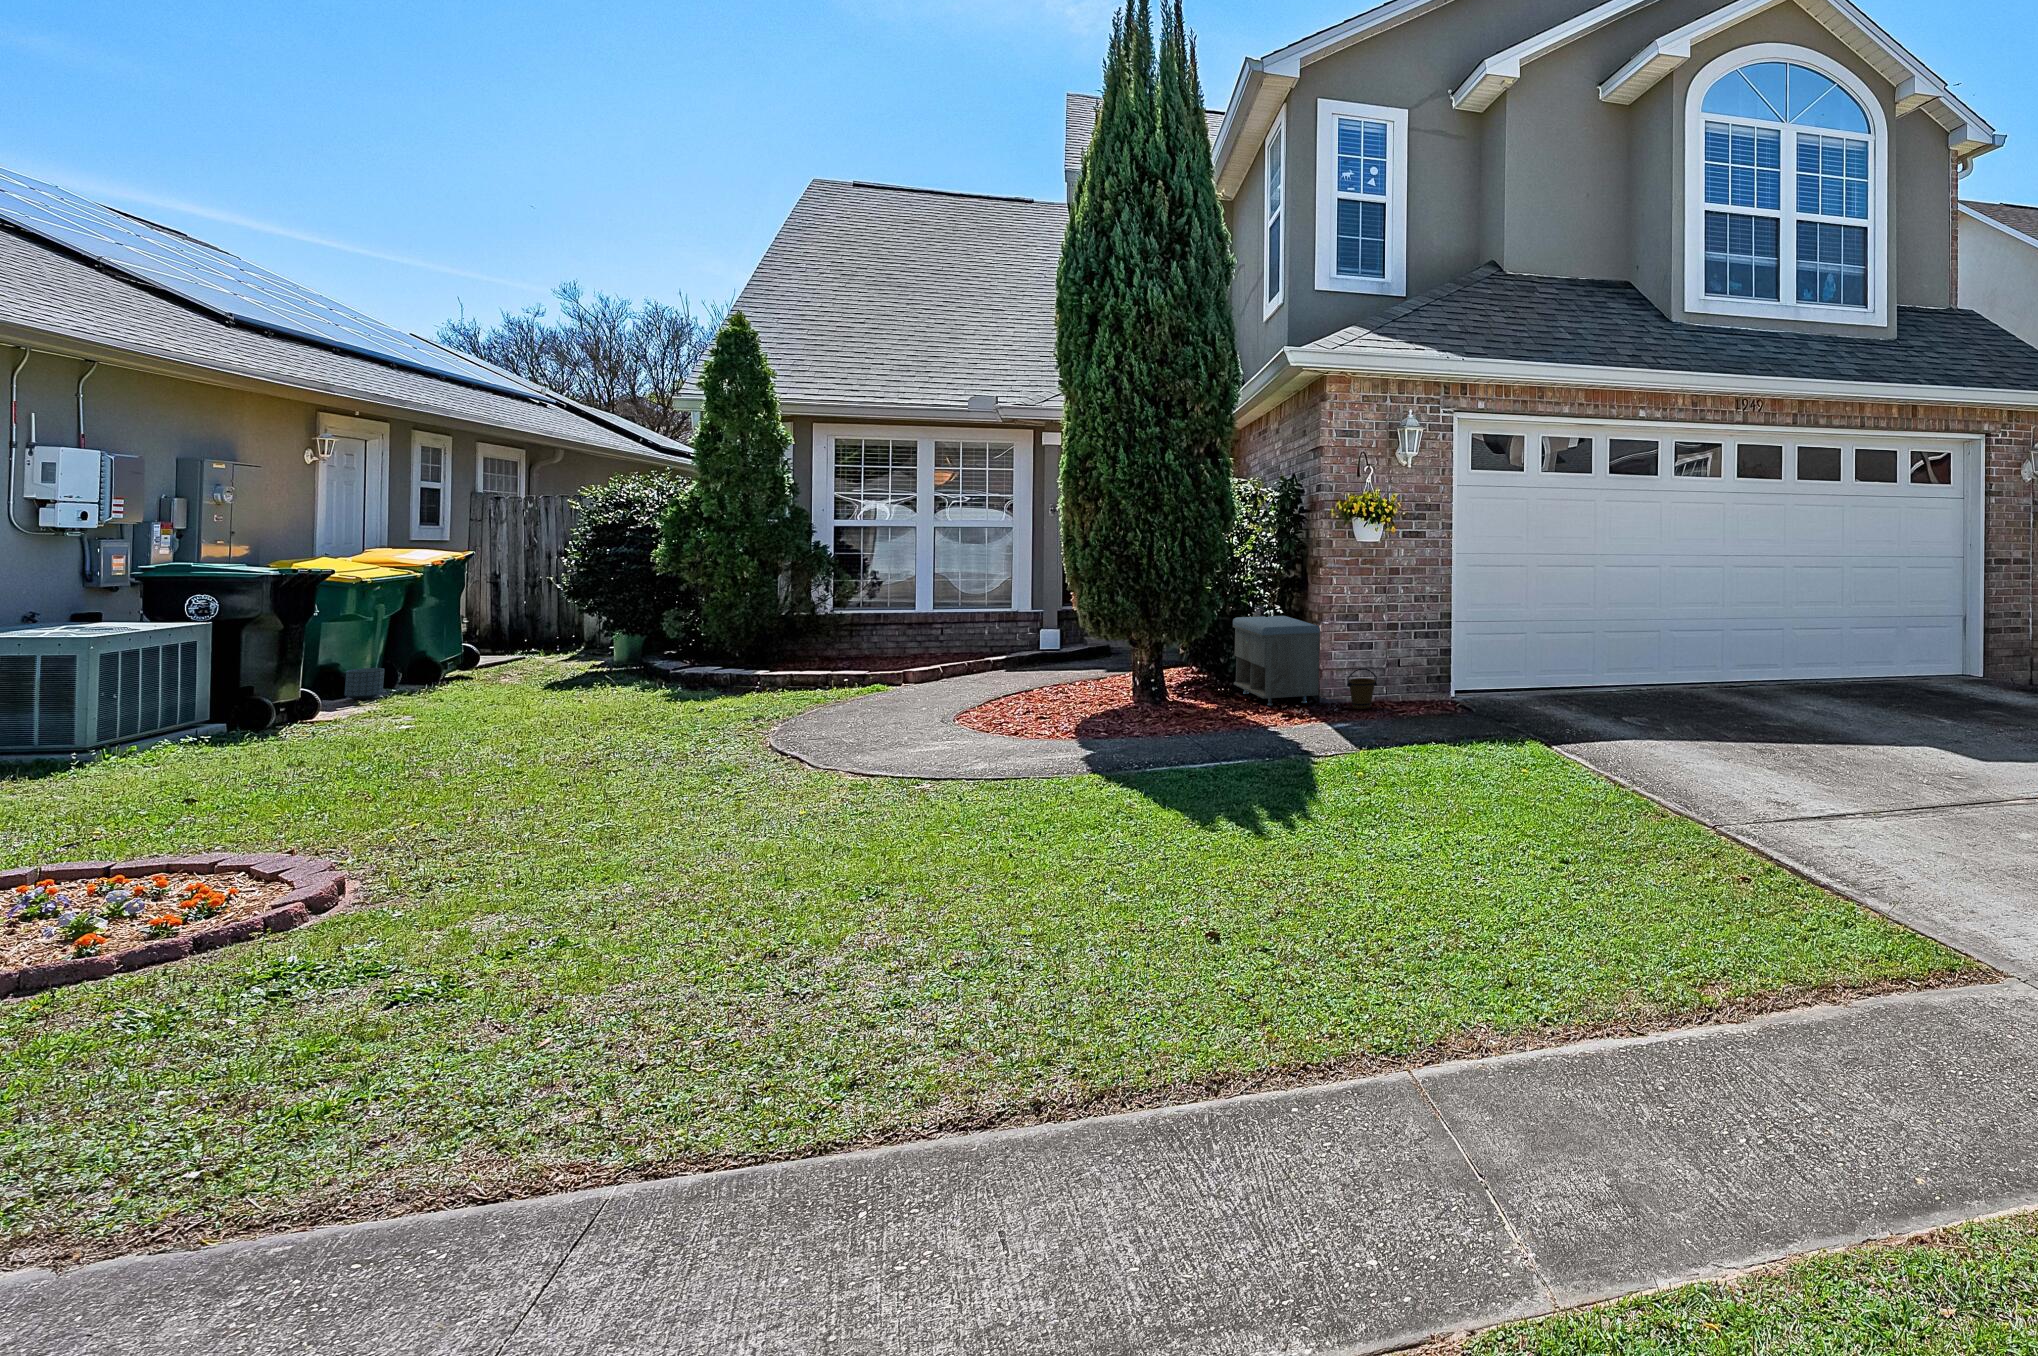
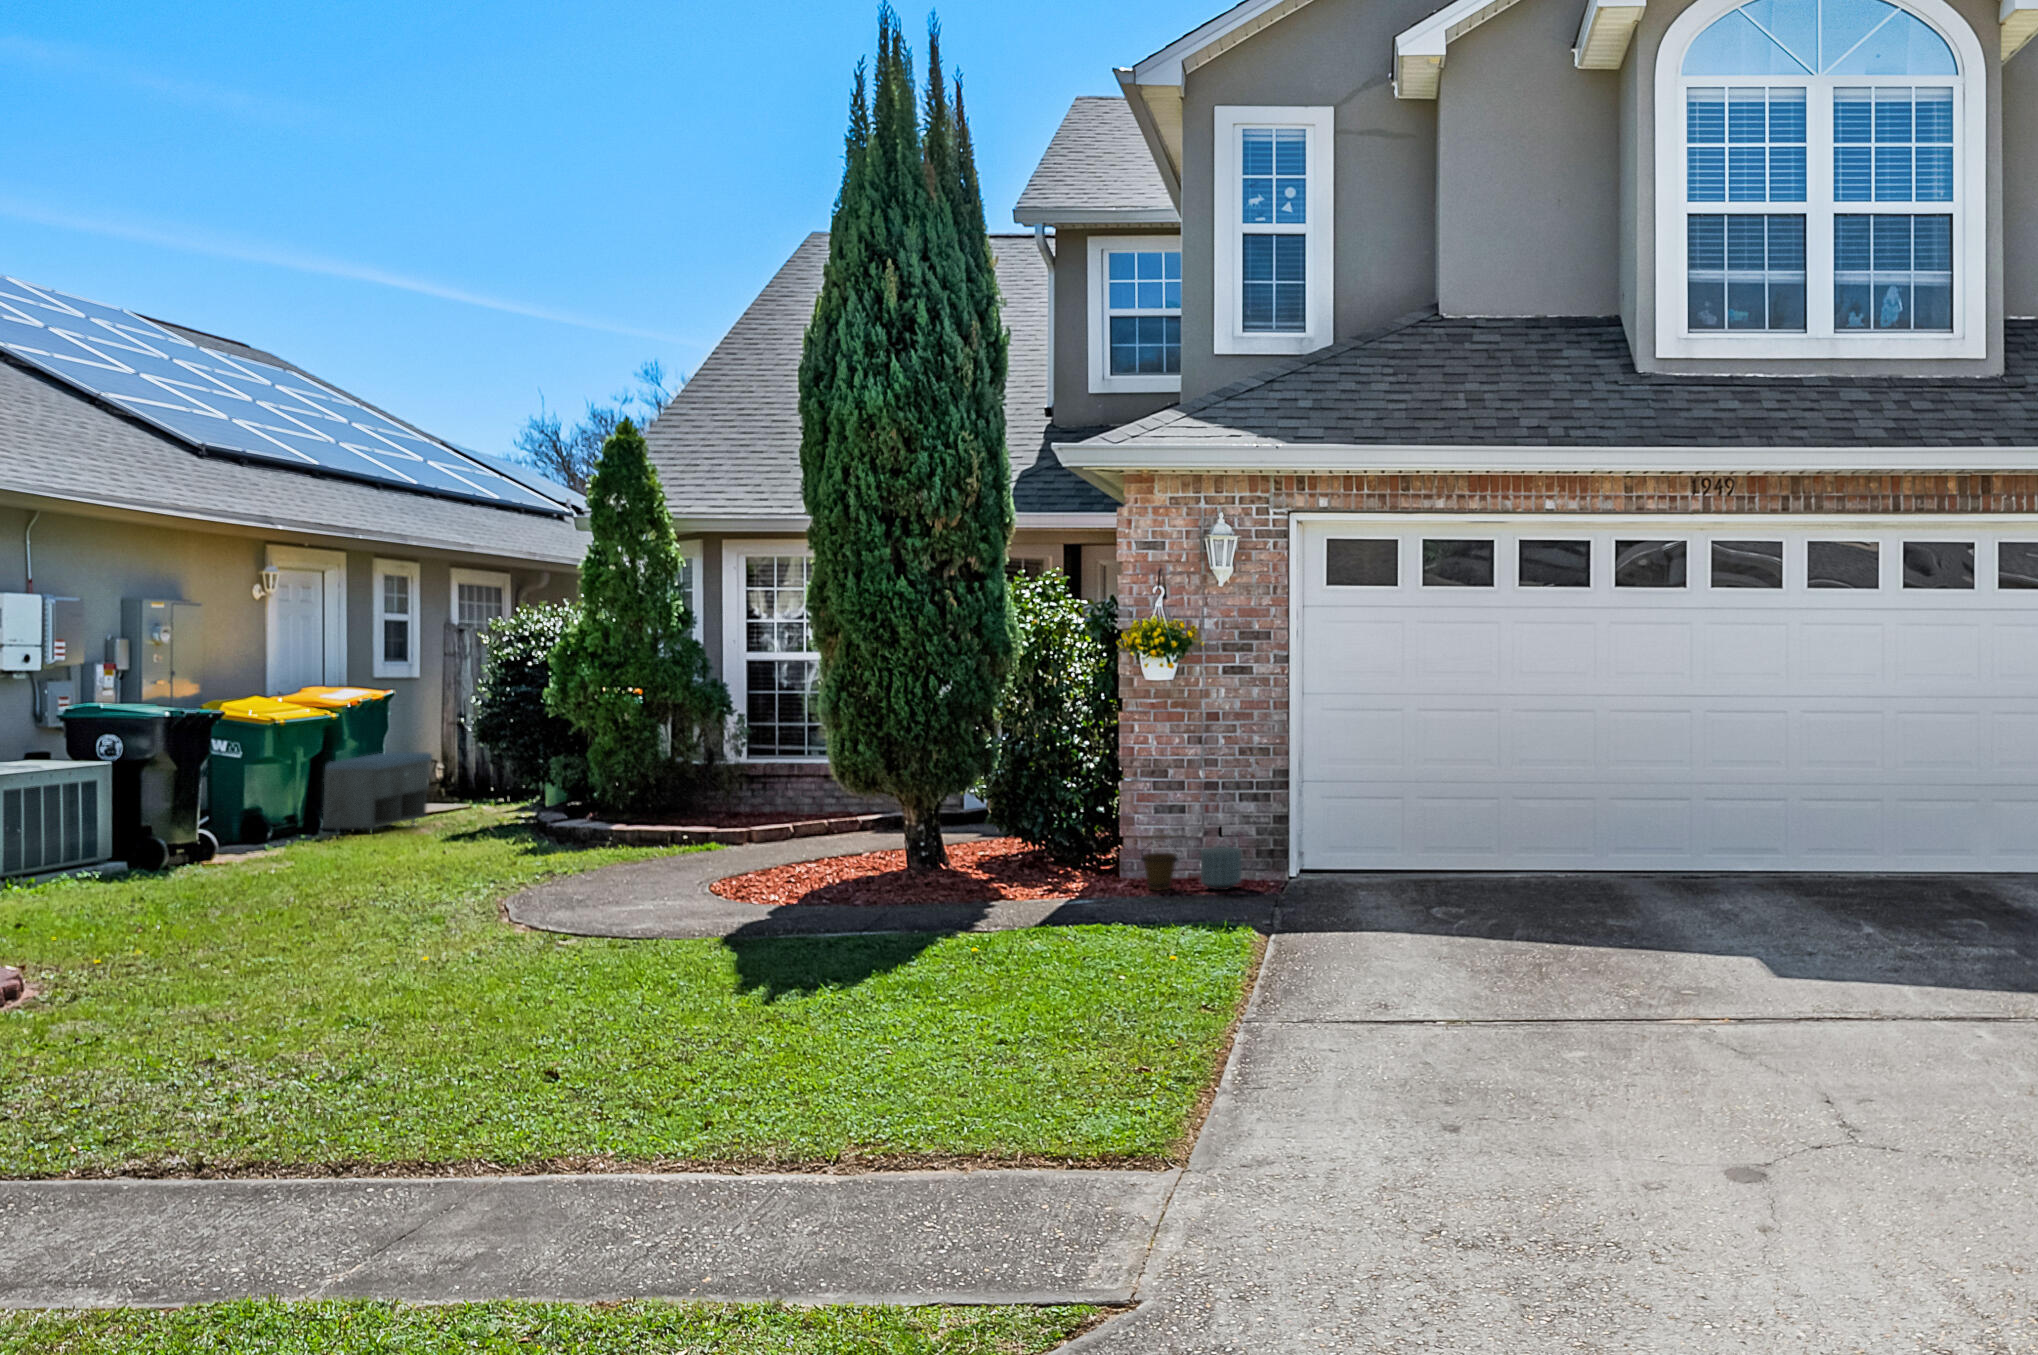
storage bench: present [1233,616,1320,705] -> present [323,752,432,834]
planter: present [345,668,384,700] -> present [1201,847,1241,890]

